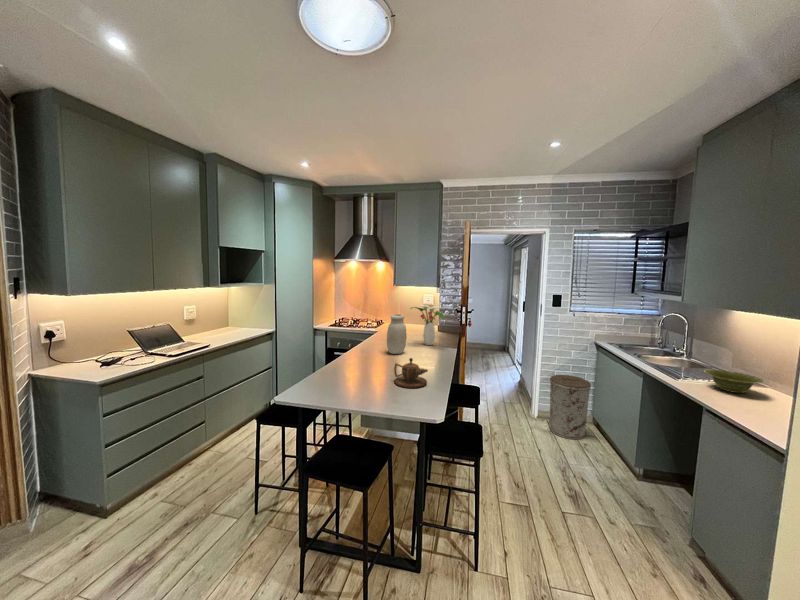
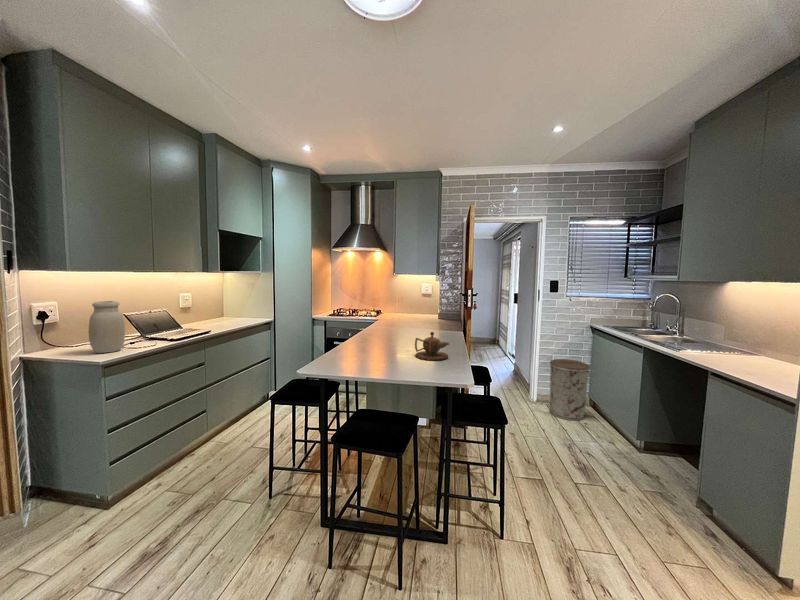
flower arrangement: present [410,305,444,345] -> none [417,289,452,329]
jar: present [387,314,406,354] -> present [88,301,125,353]
dish: present [704,369,765,393] -> none [703,340,759,360]

